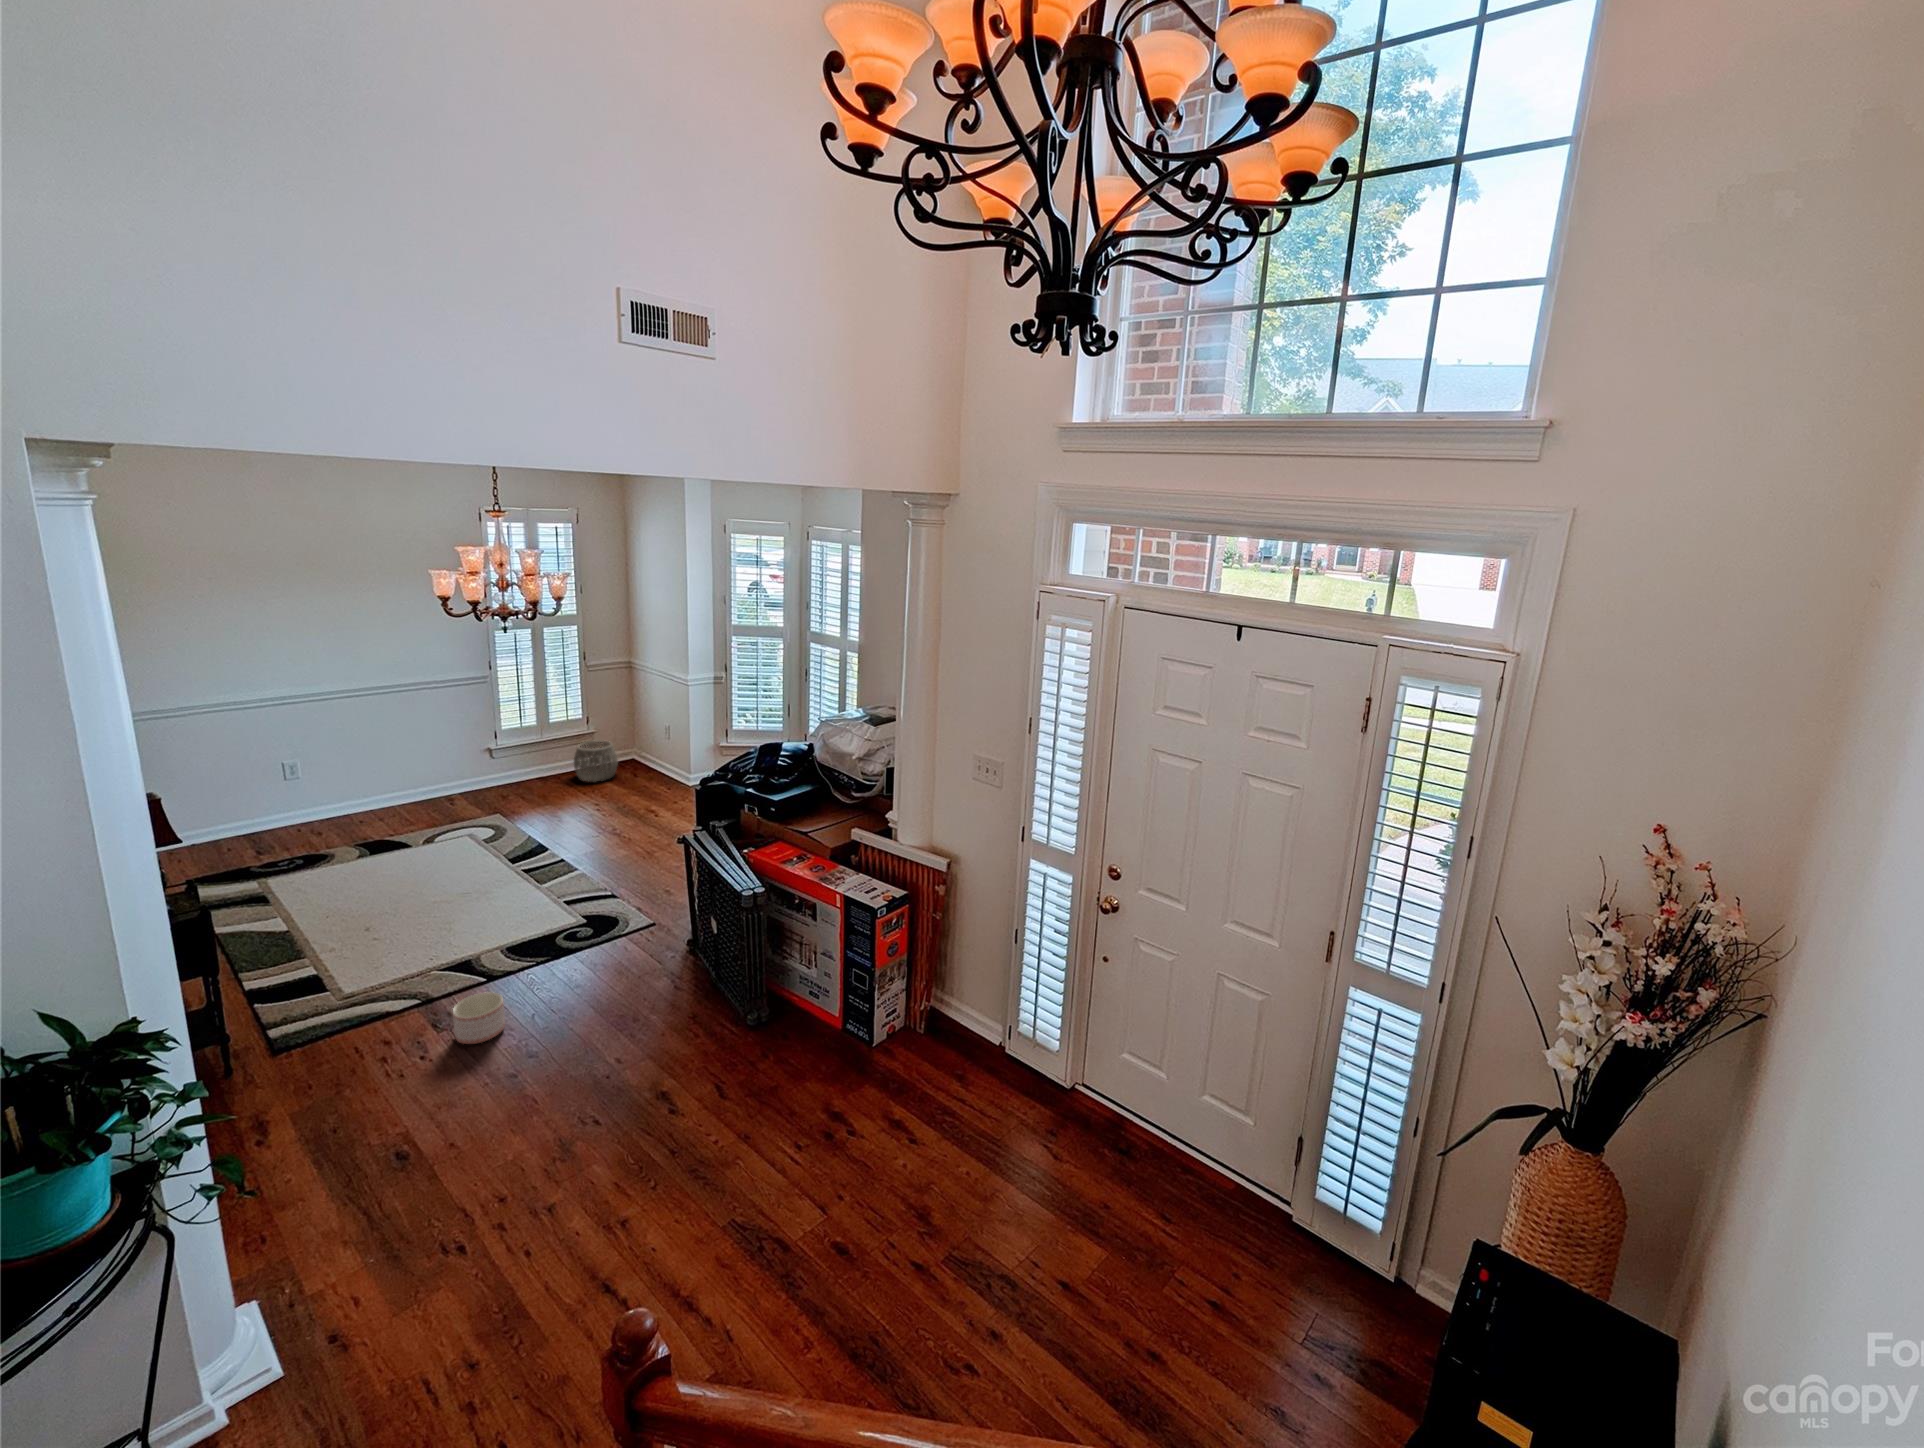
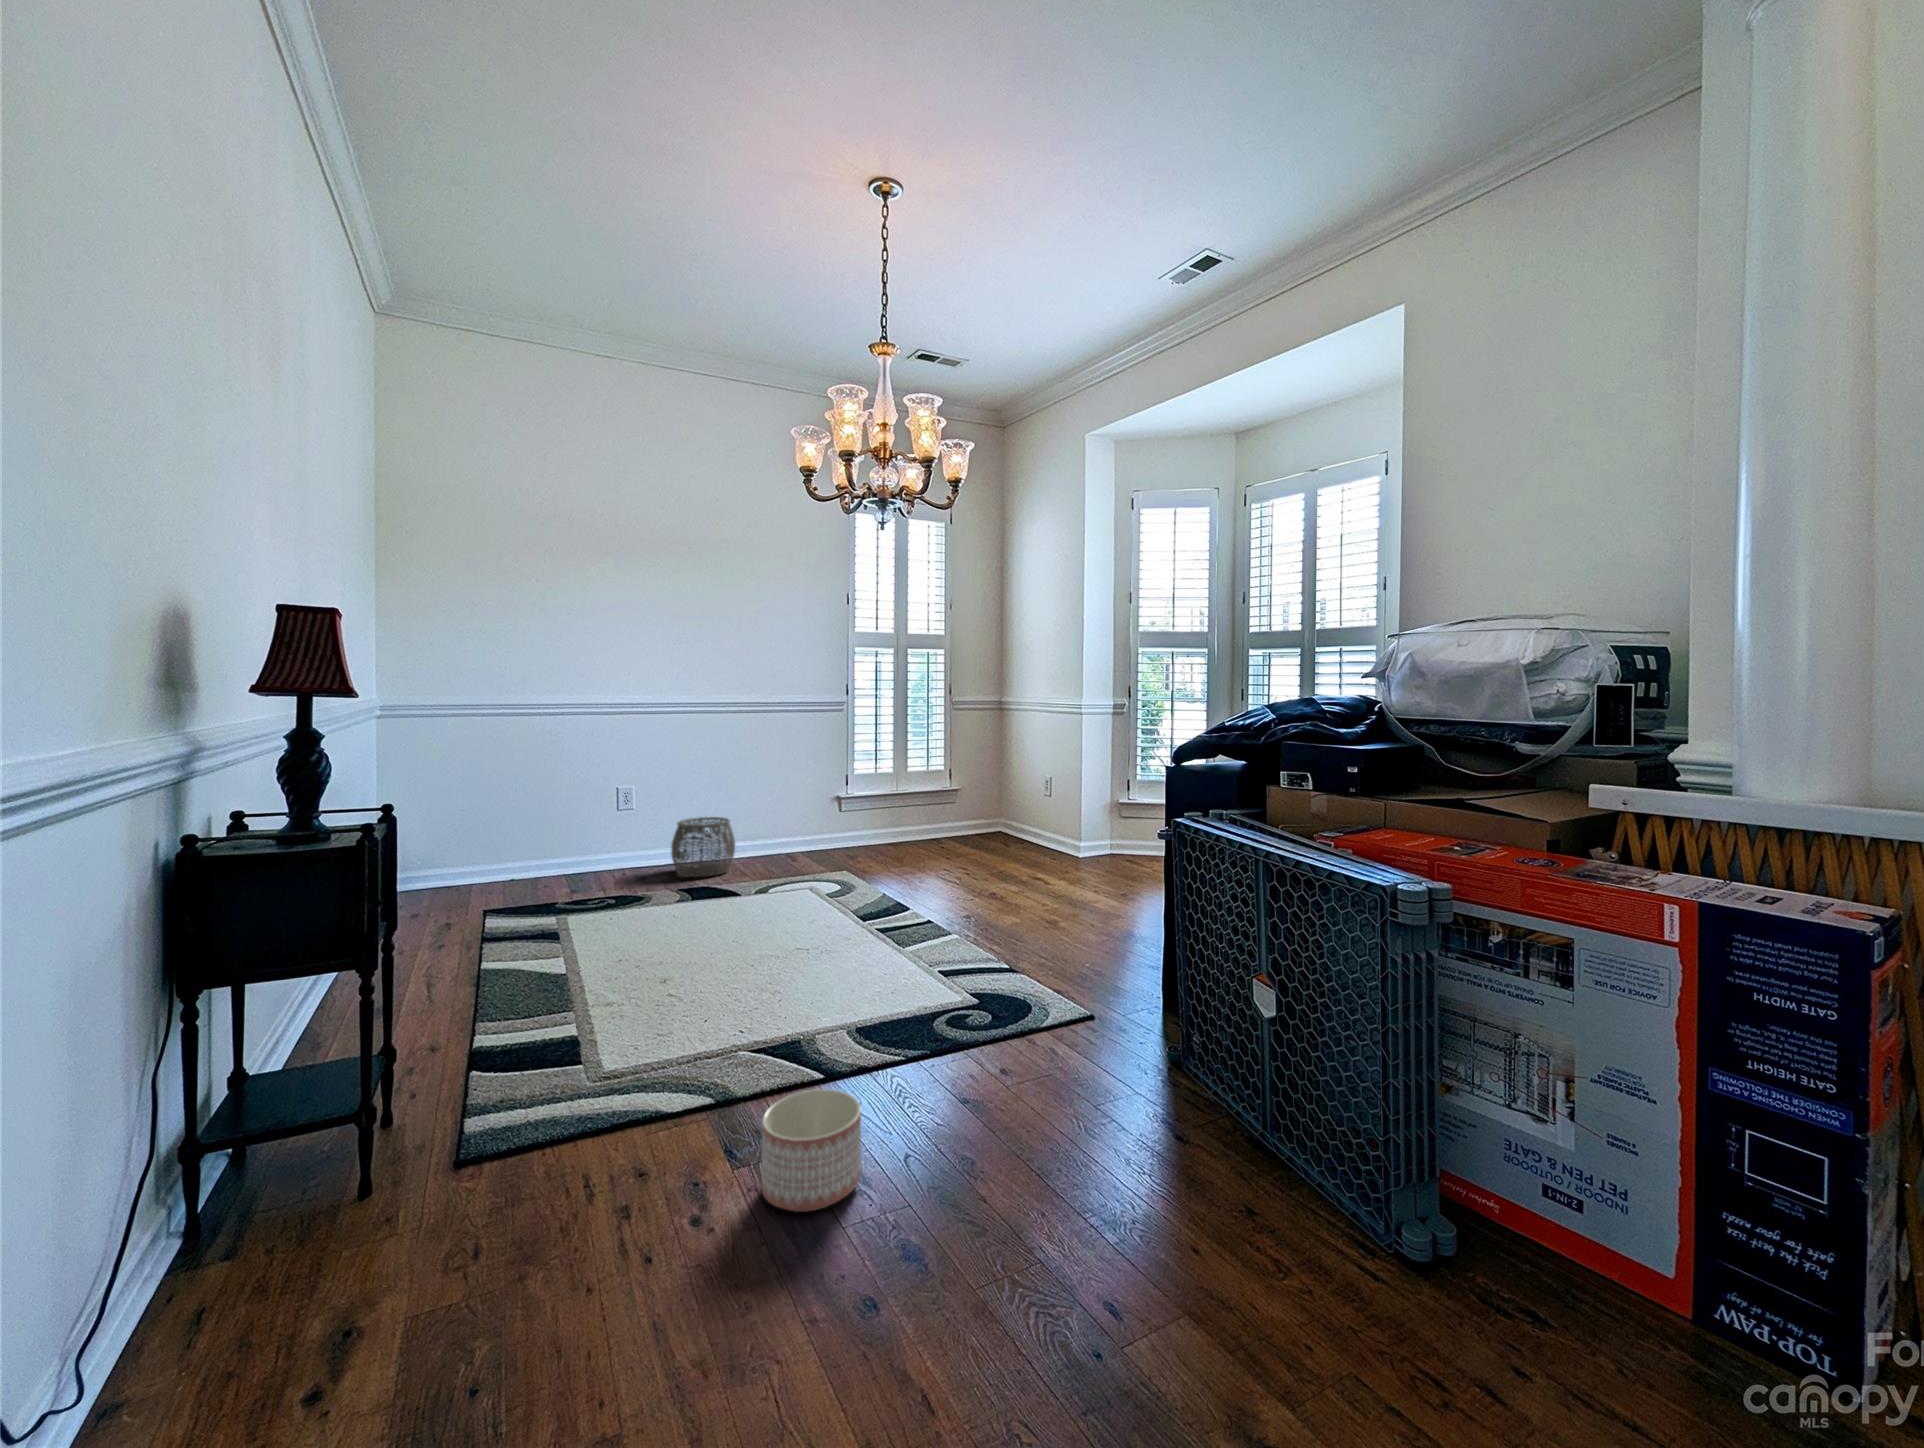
woven basket: present [574,740,618,781] -> present [671,817,735,877]

